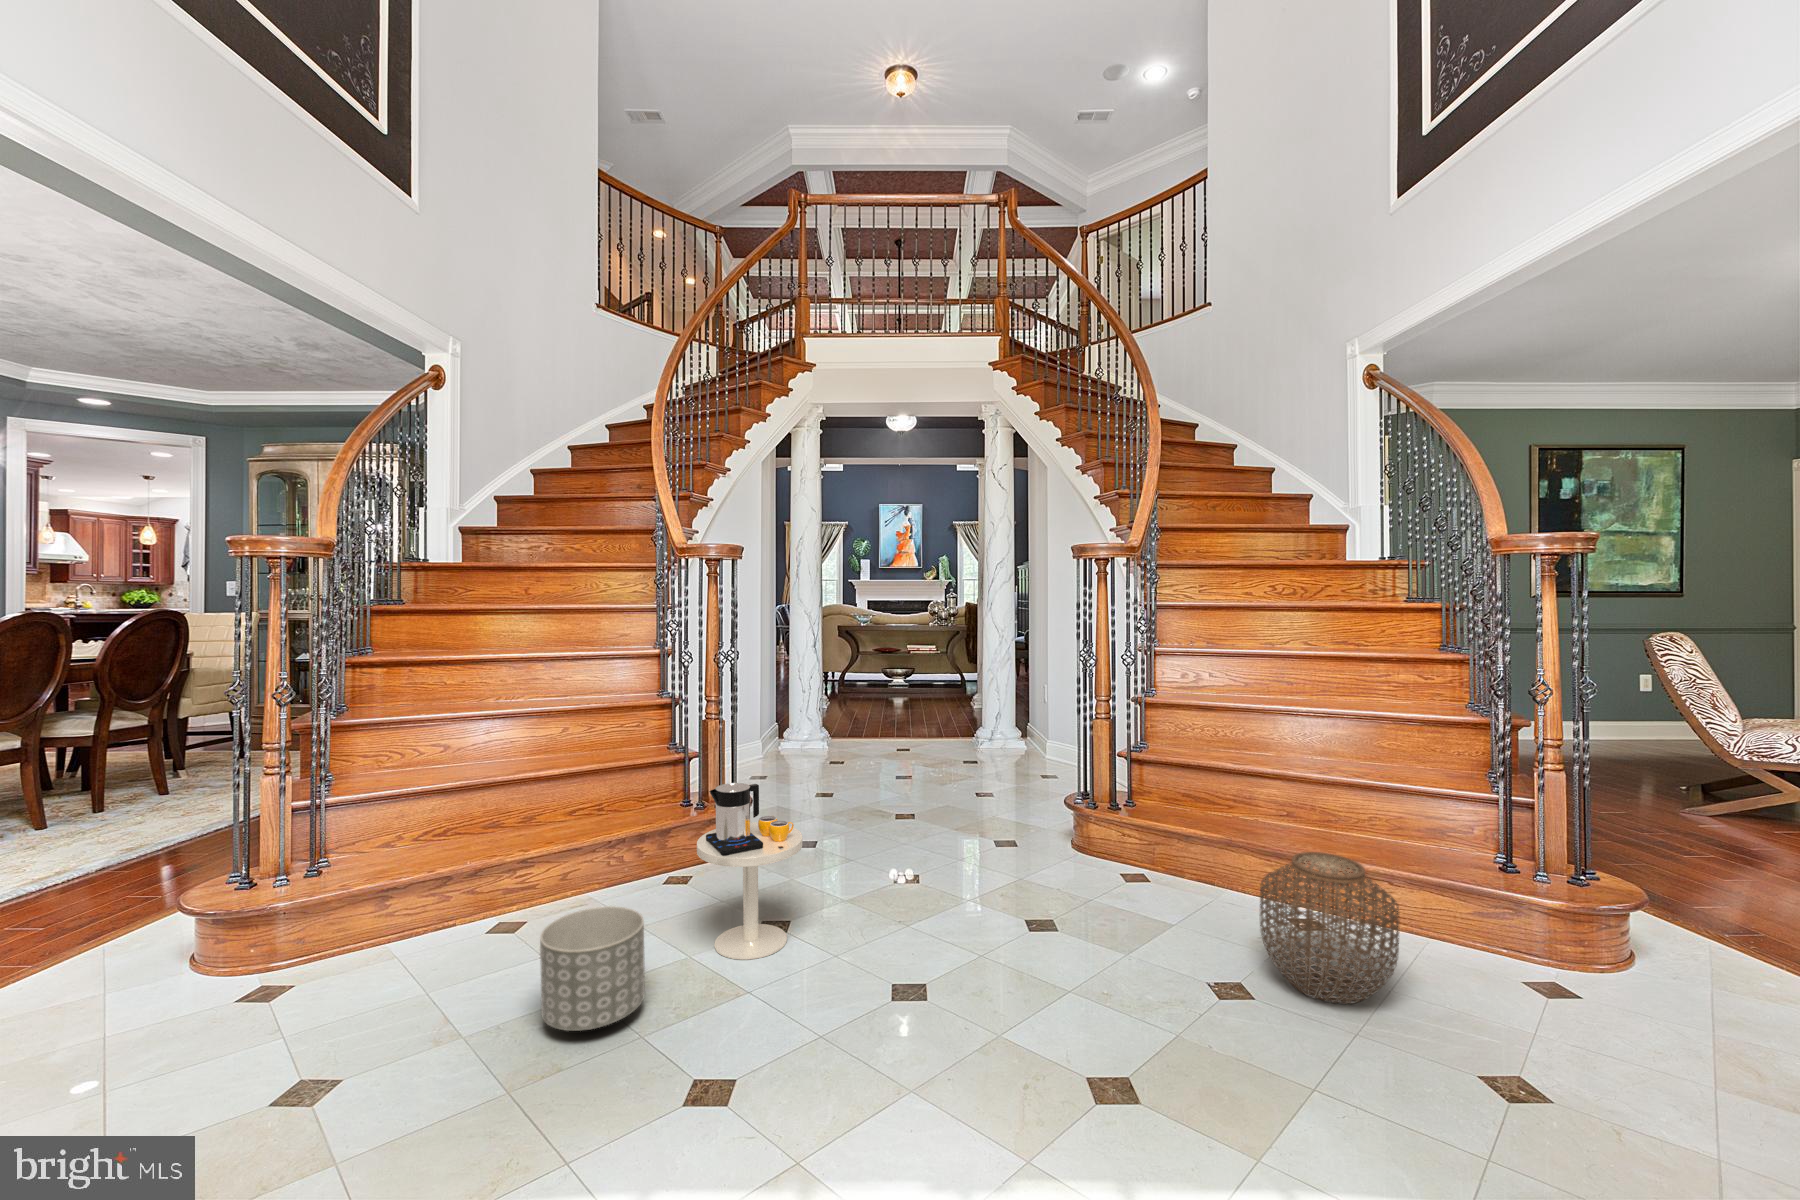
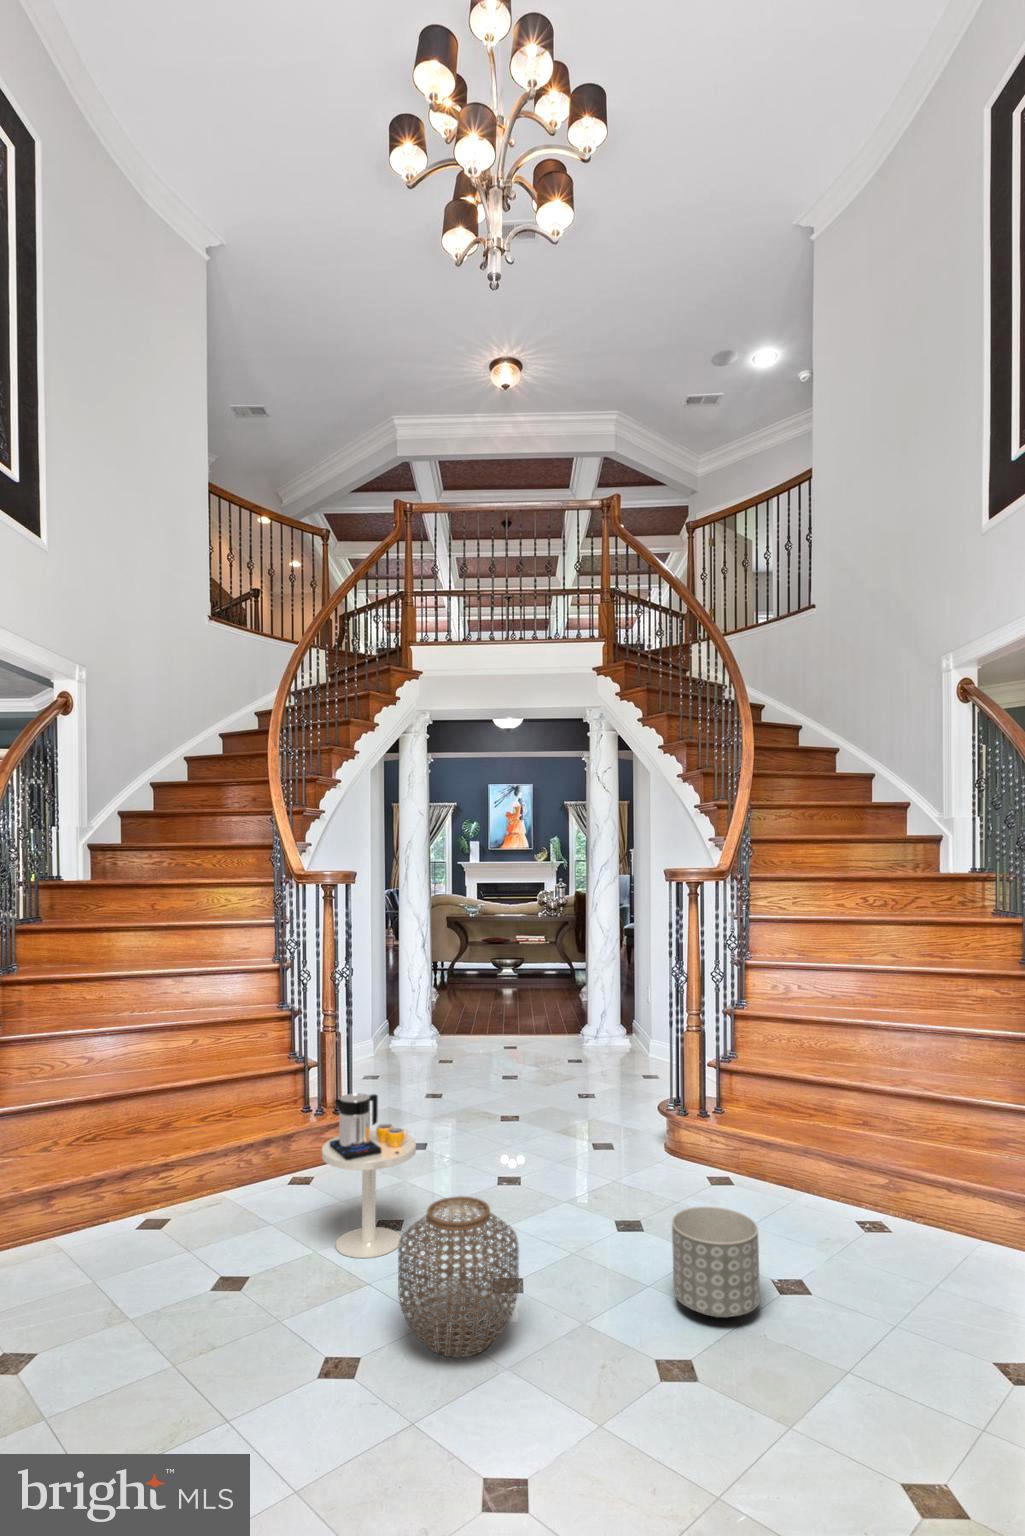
woven basket: present [1260,852,1399,1004] -> present [398,1196,519,1357]
planter: present [540,906,645,1031] -> present [672,1207,760,1318]

